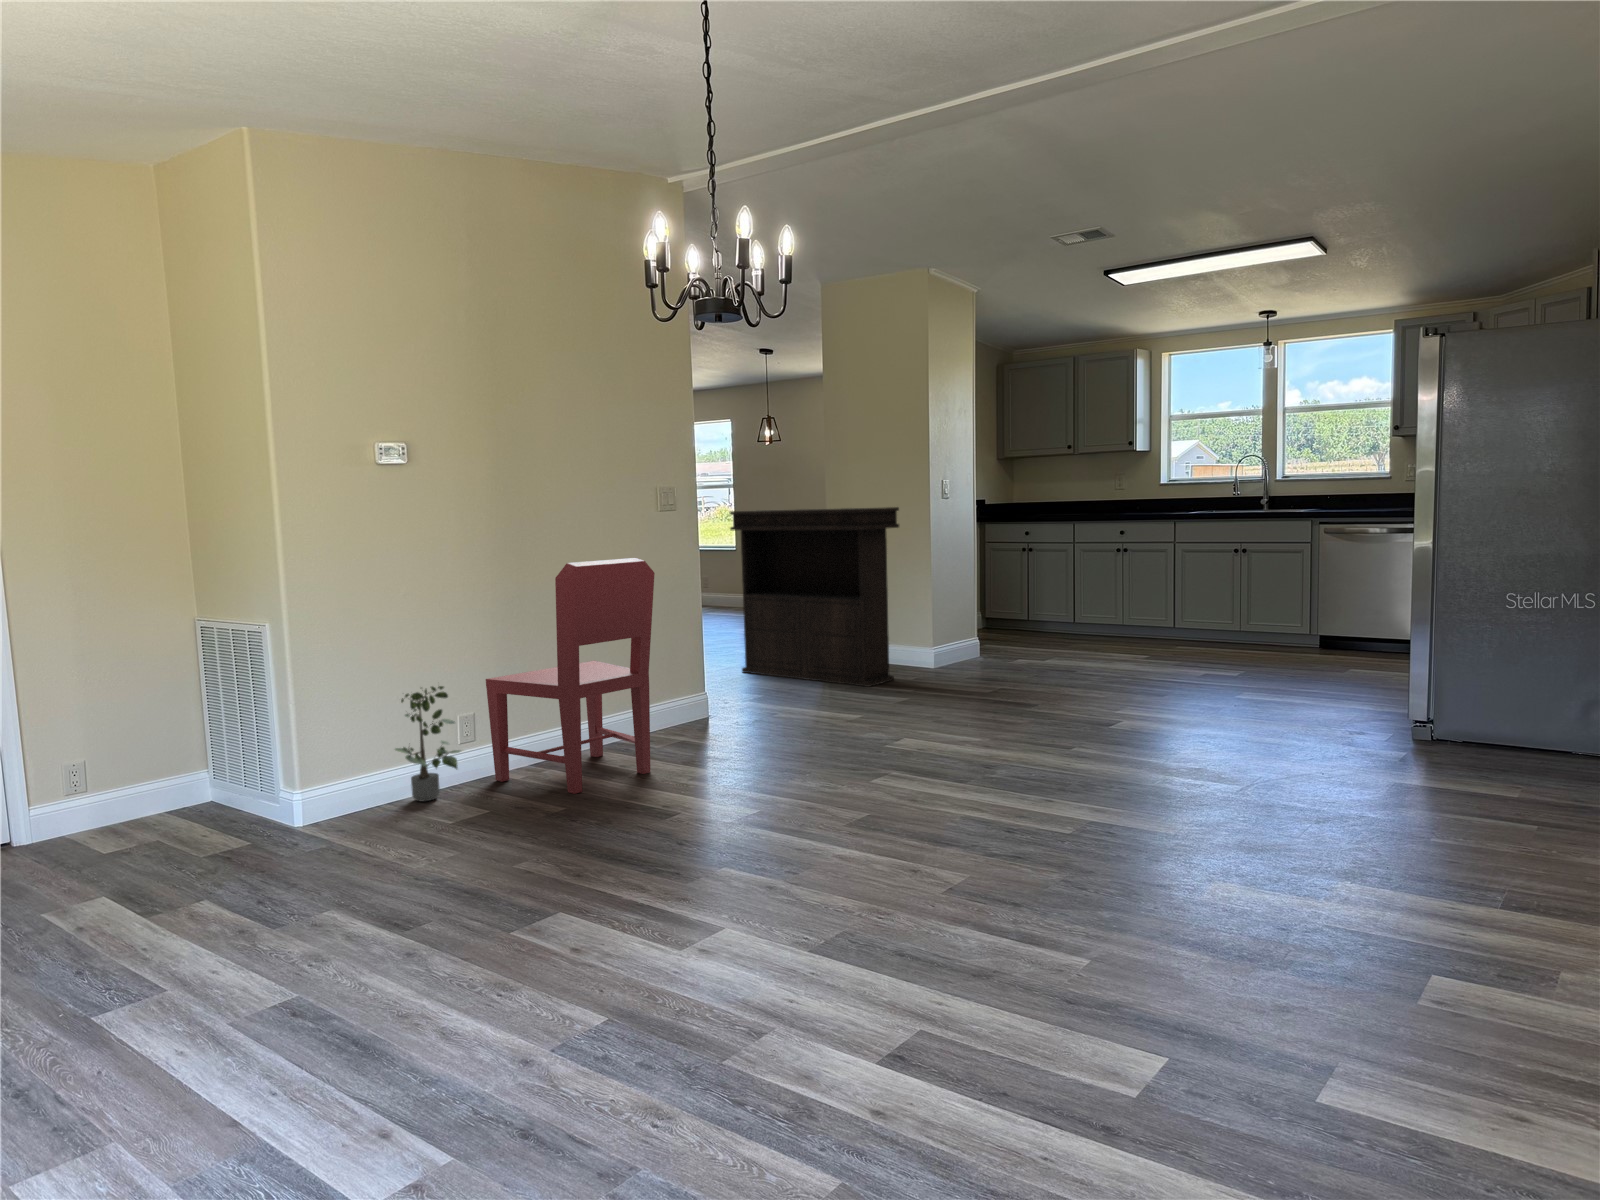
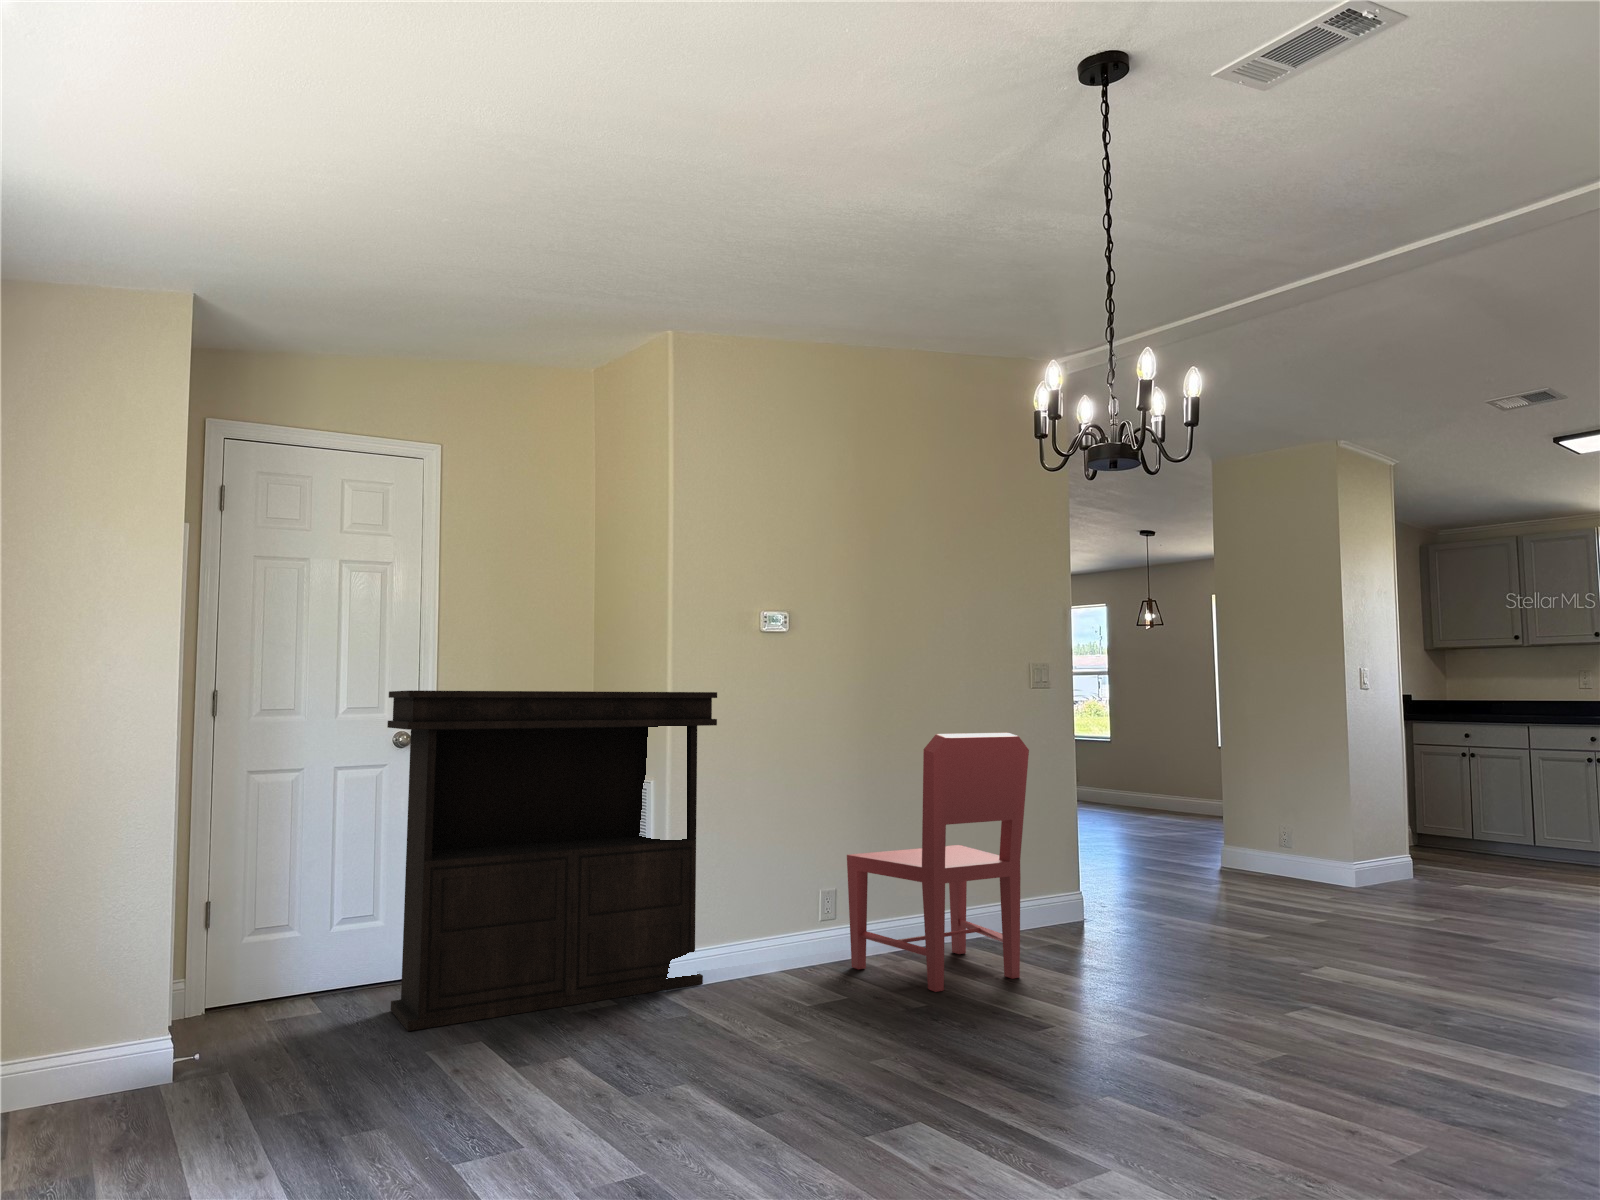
console table: present [729,507,899,687] -> present [387,690,717,1031]
potted plant: present [395,686,461,801] -> none [753,853,823,981]

